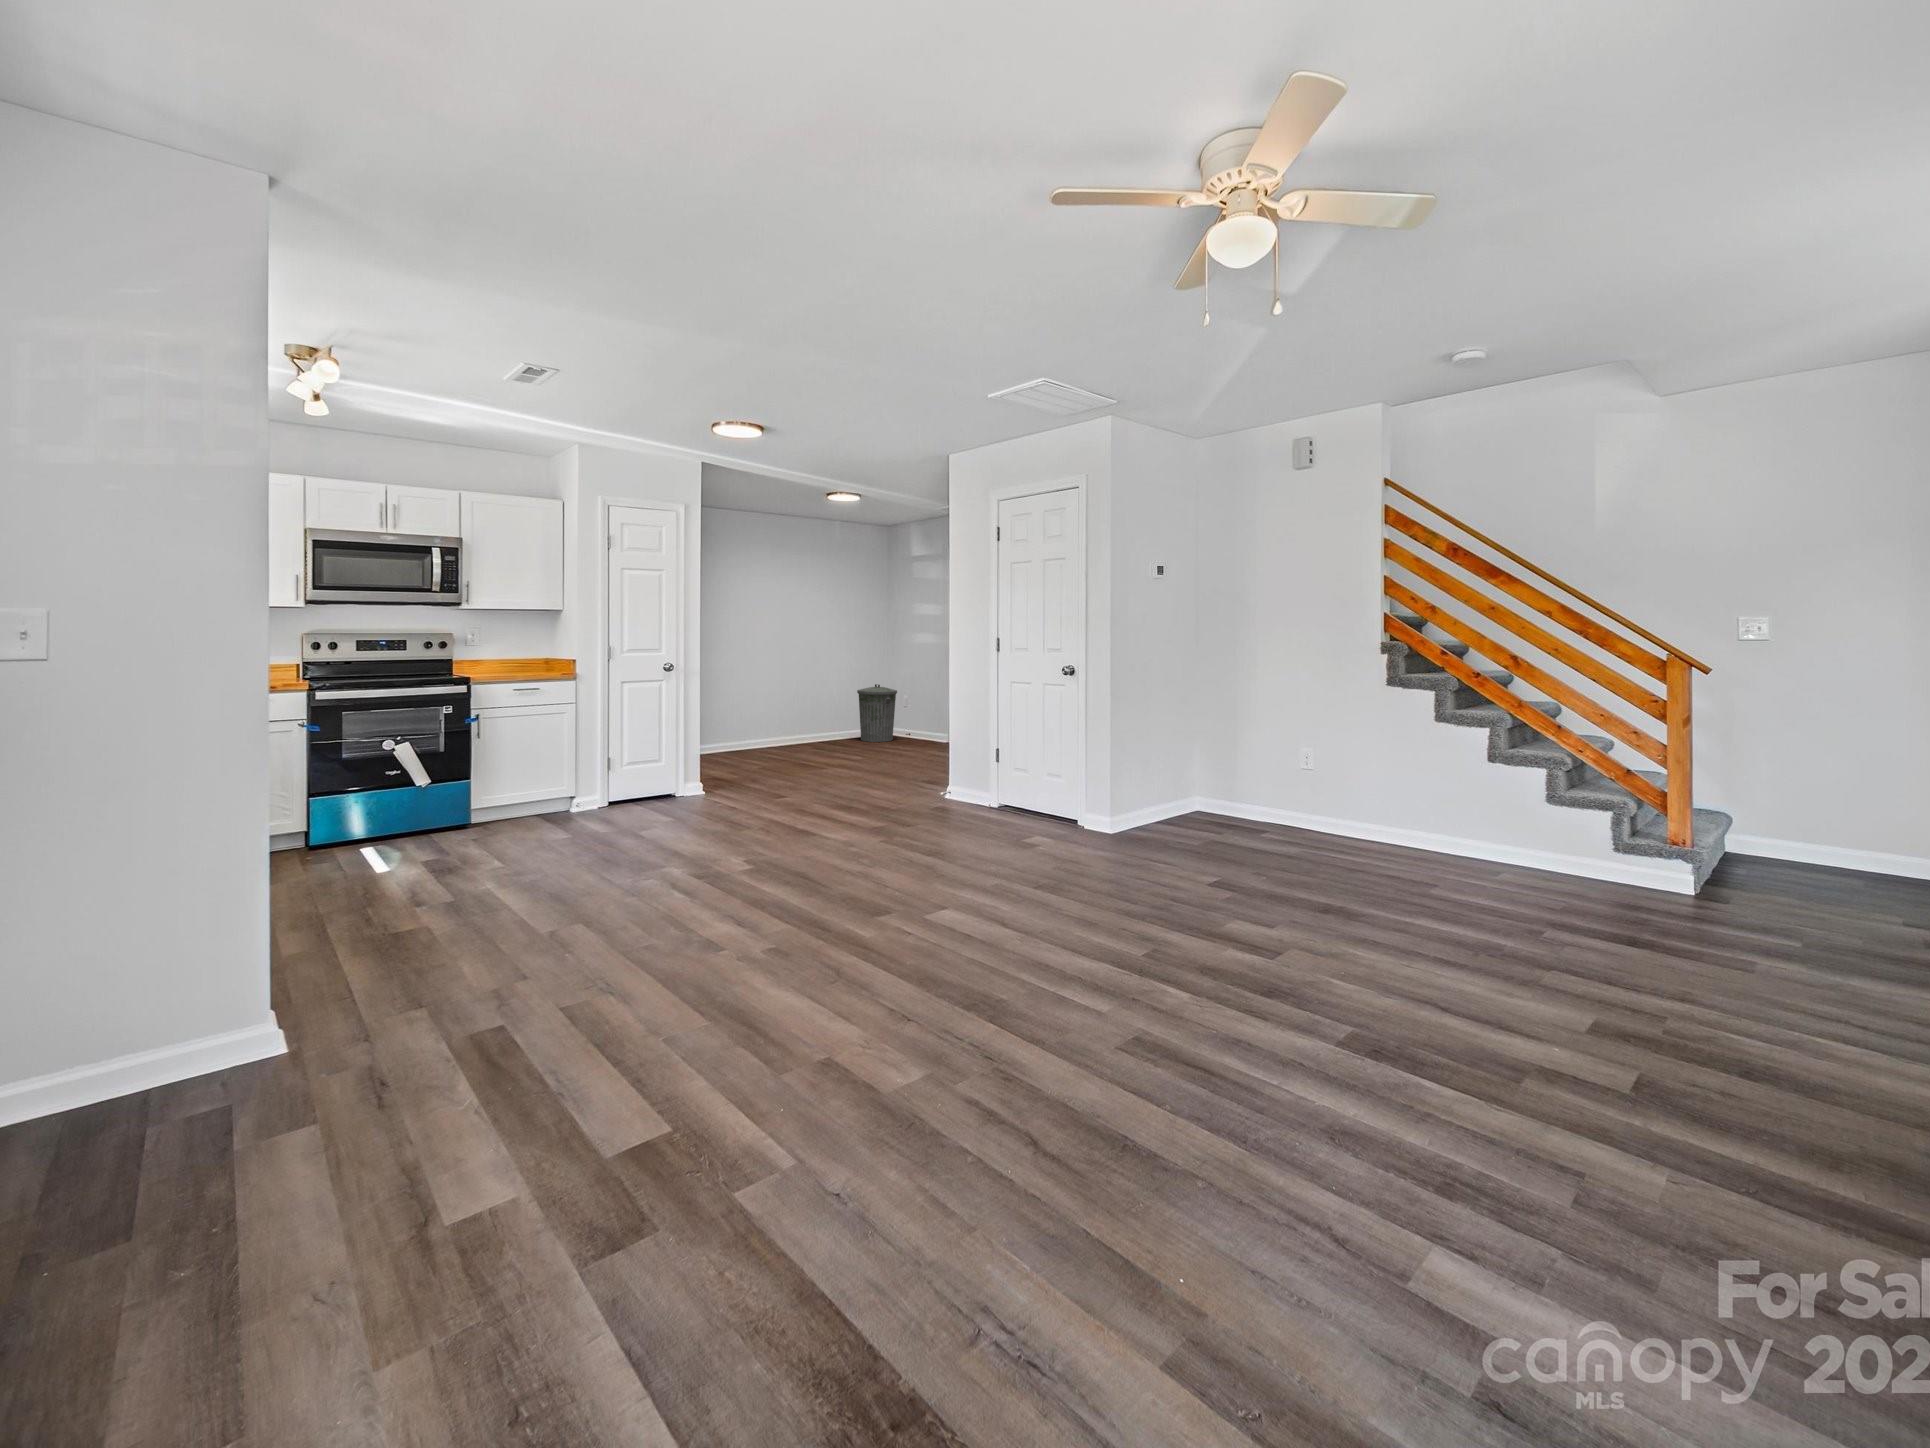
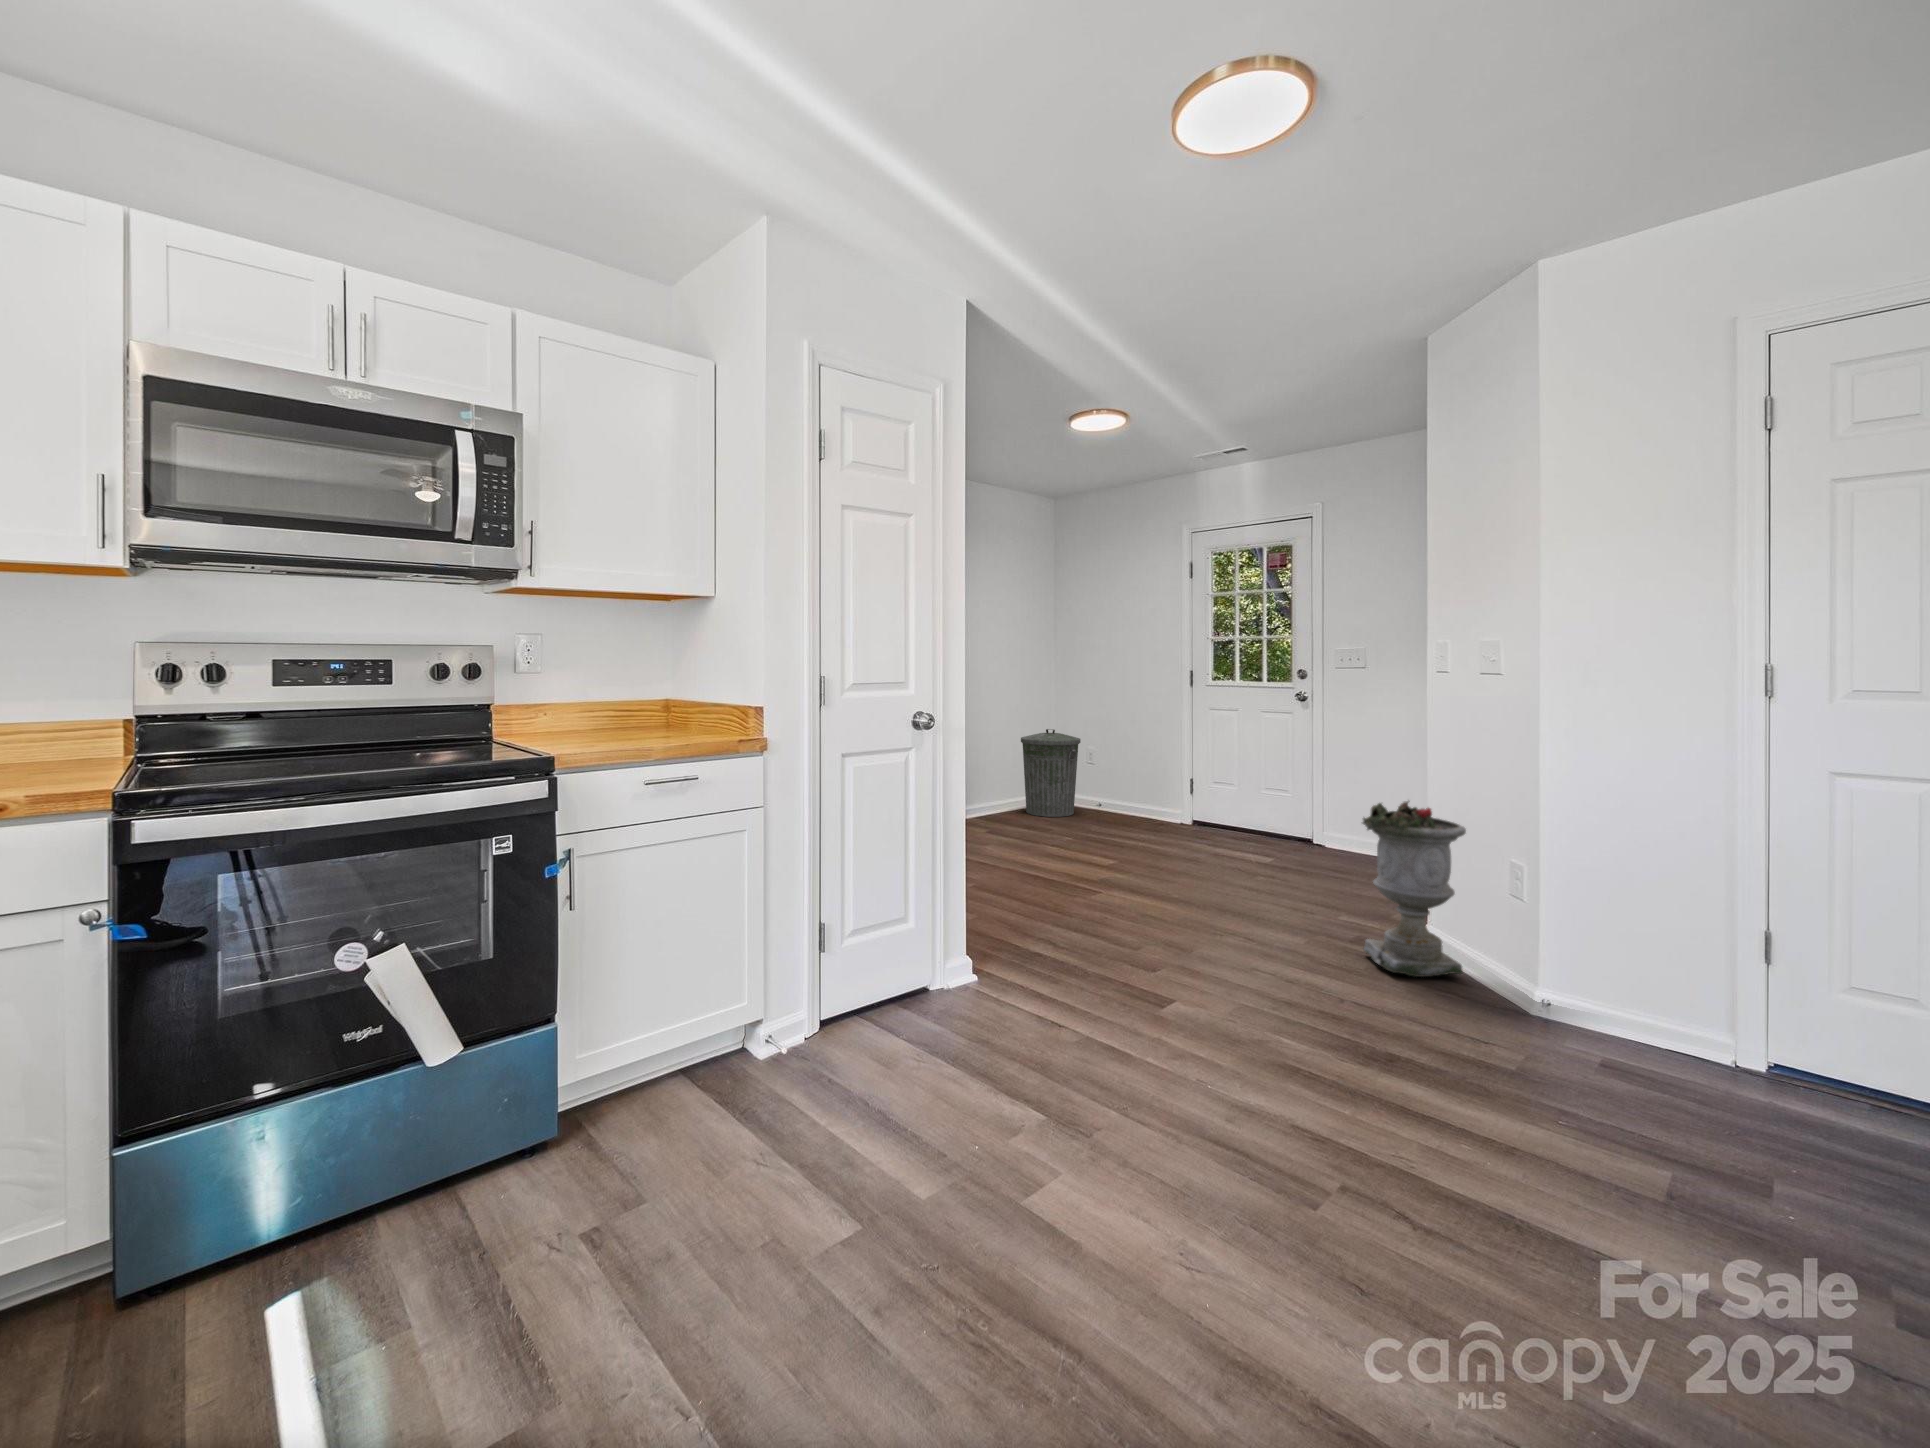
planter: none [907,714,951,798] -> present [1363,801,1466,977]

